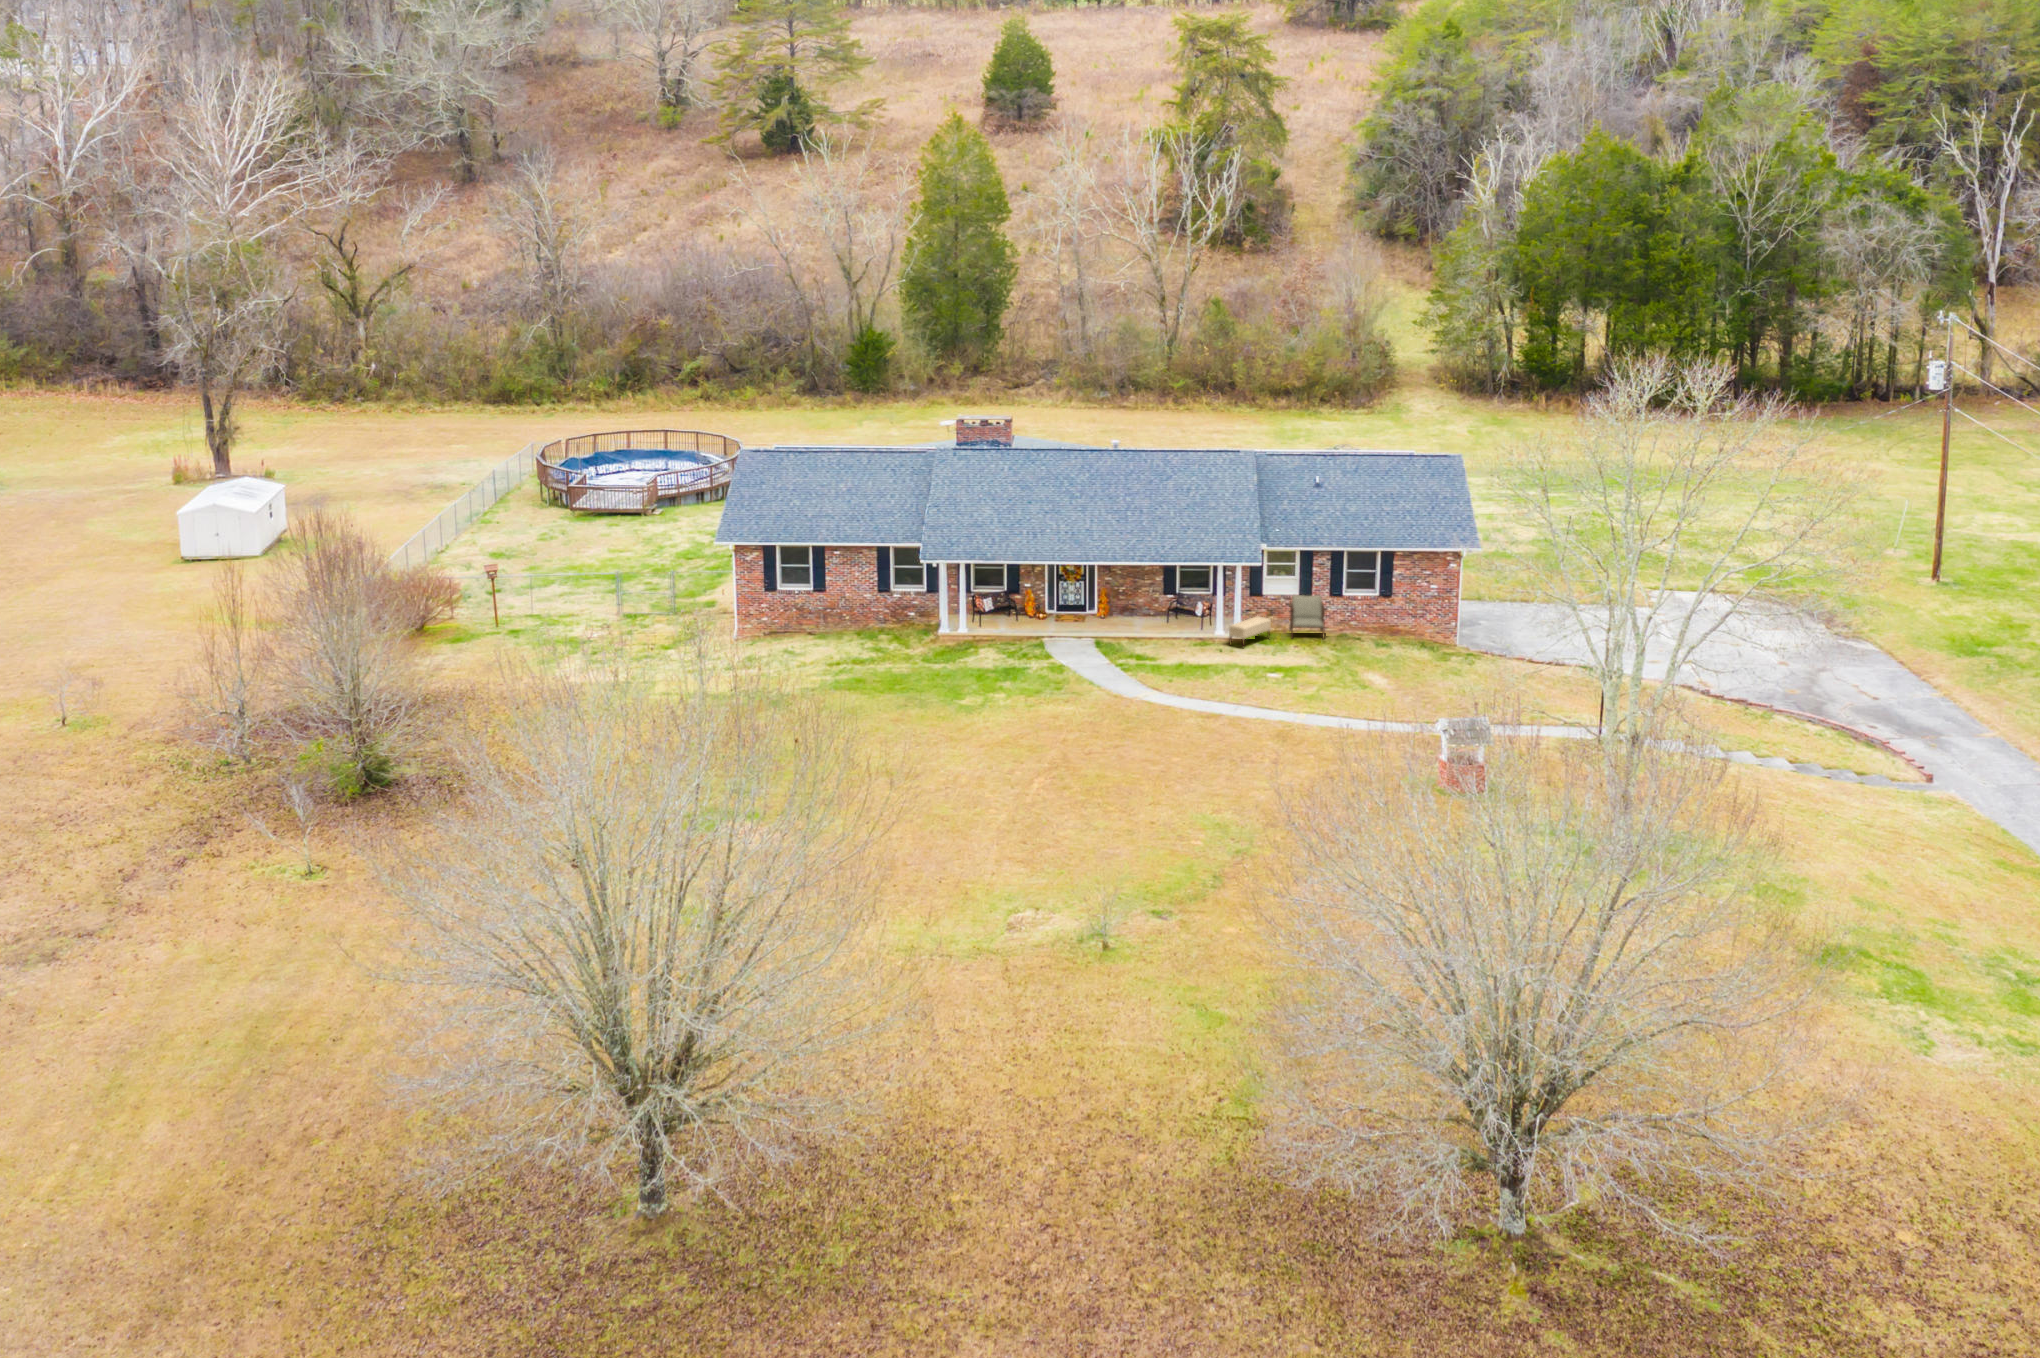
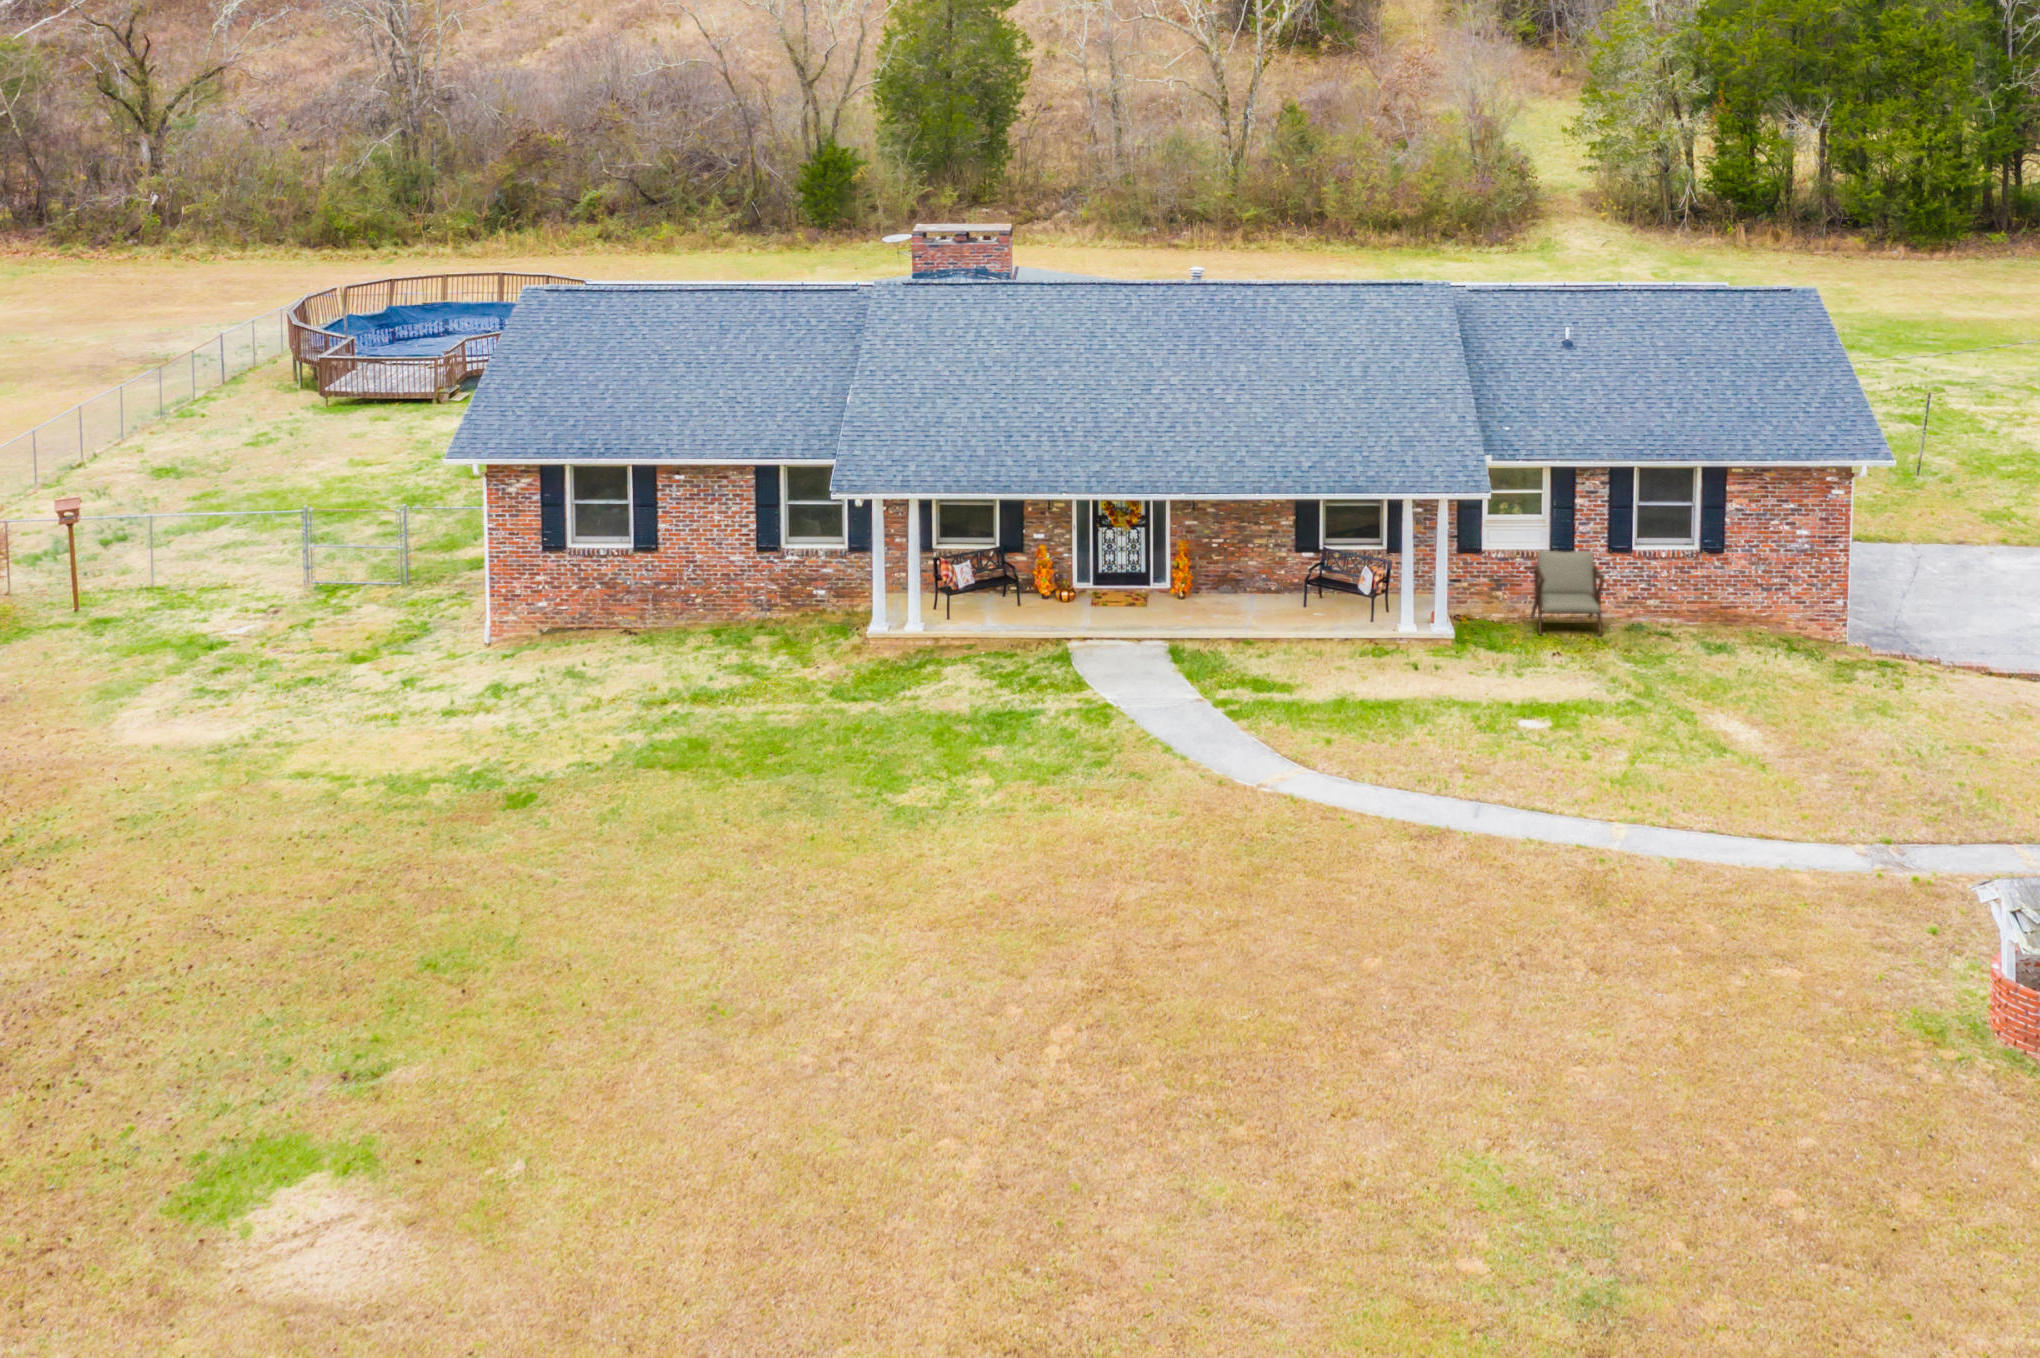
bench: present [1229,616,1271,647] -> none [1423,592,1501,658]

